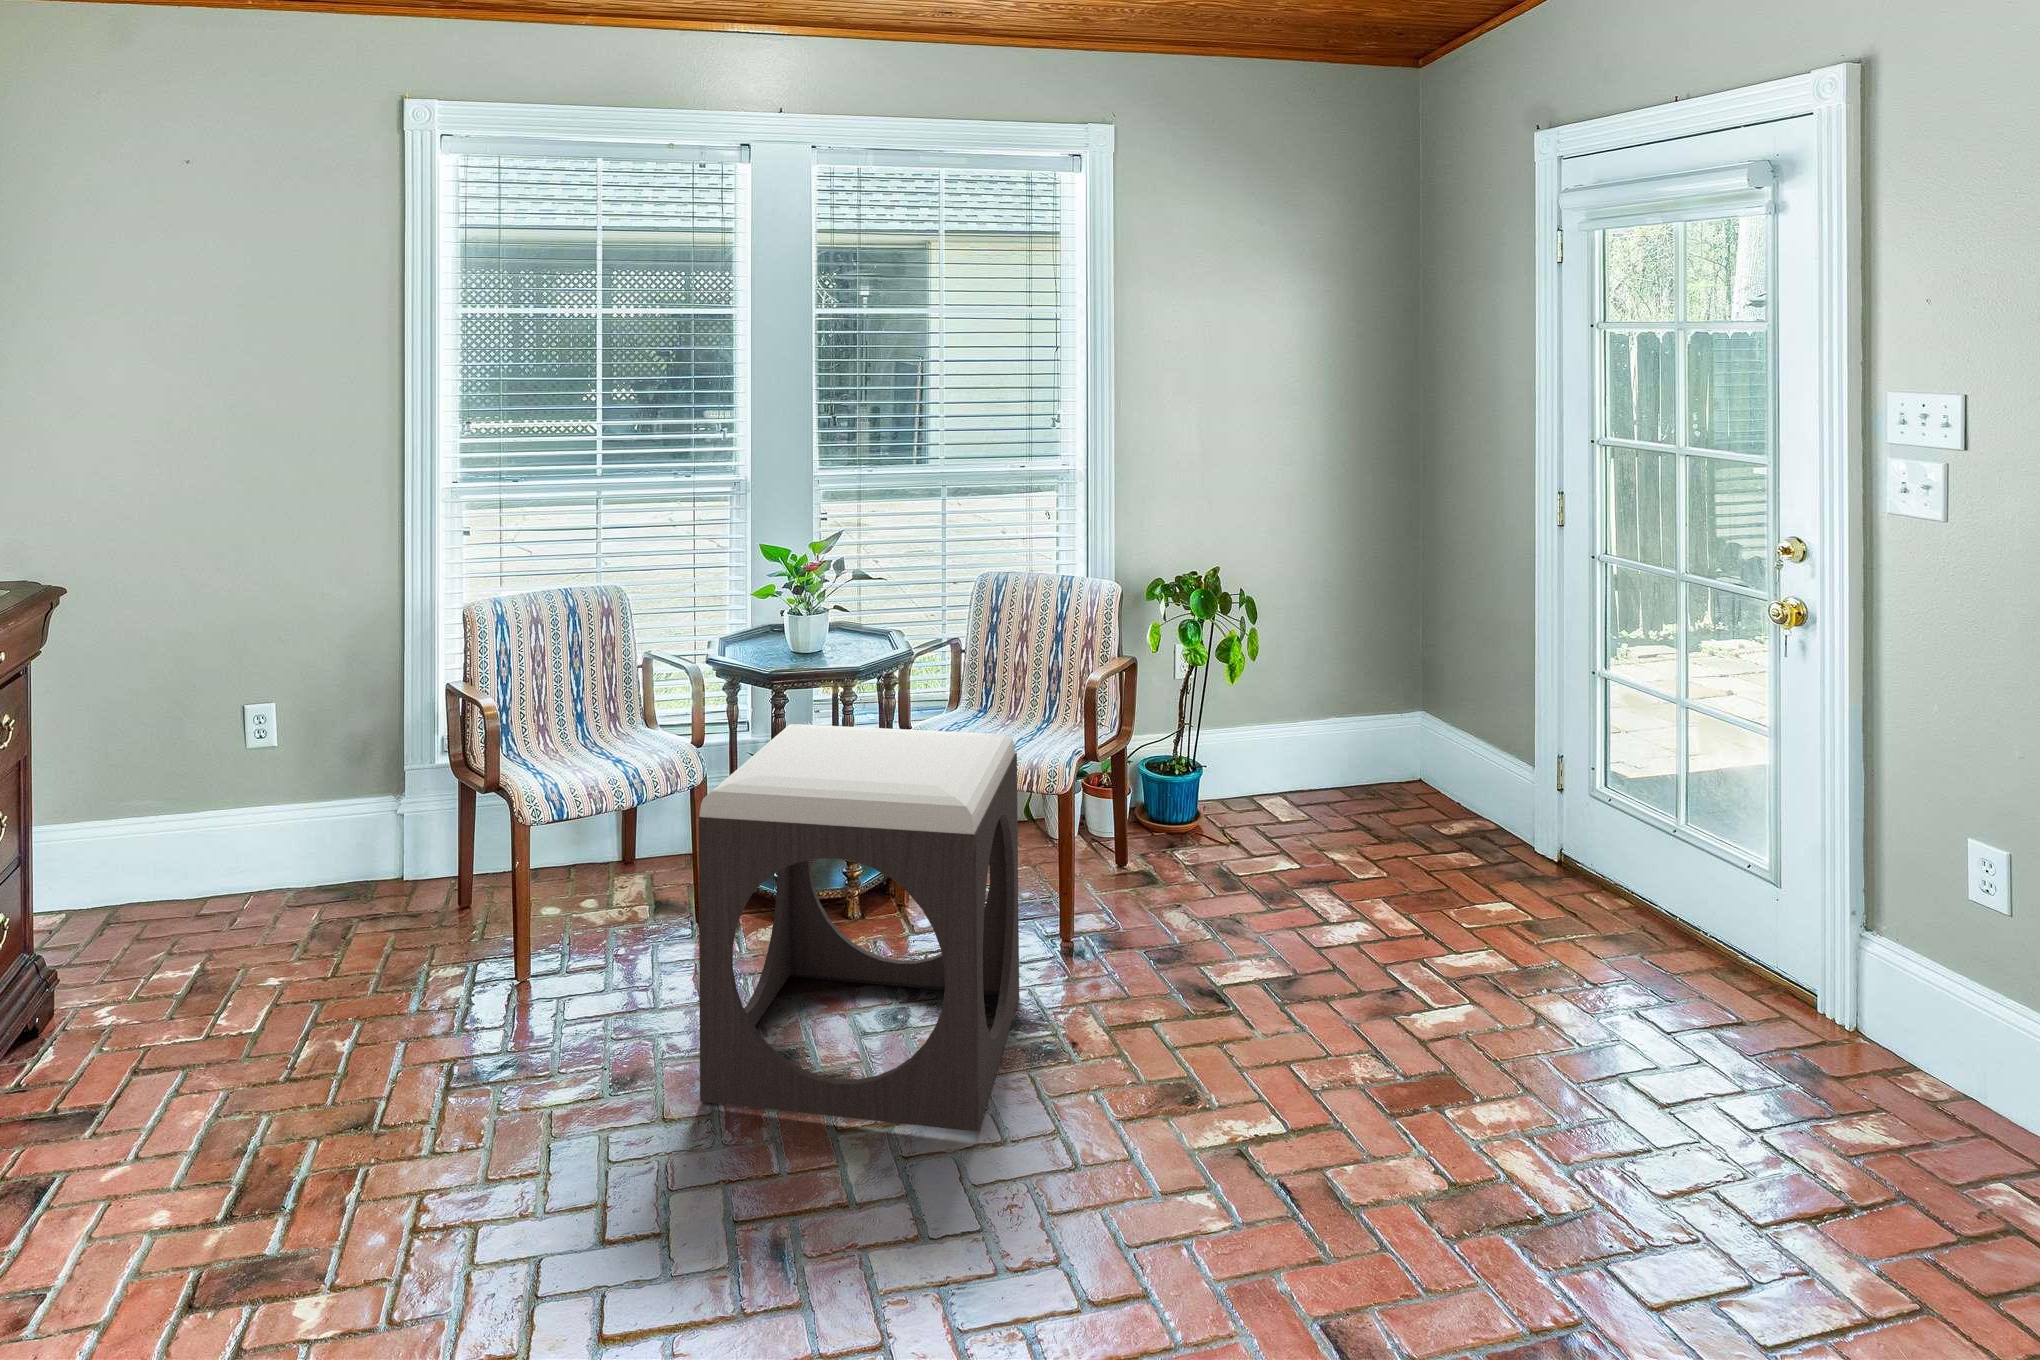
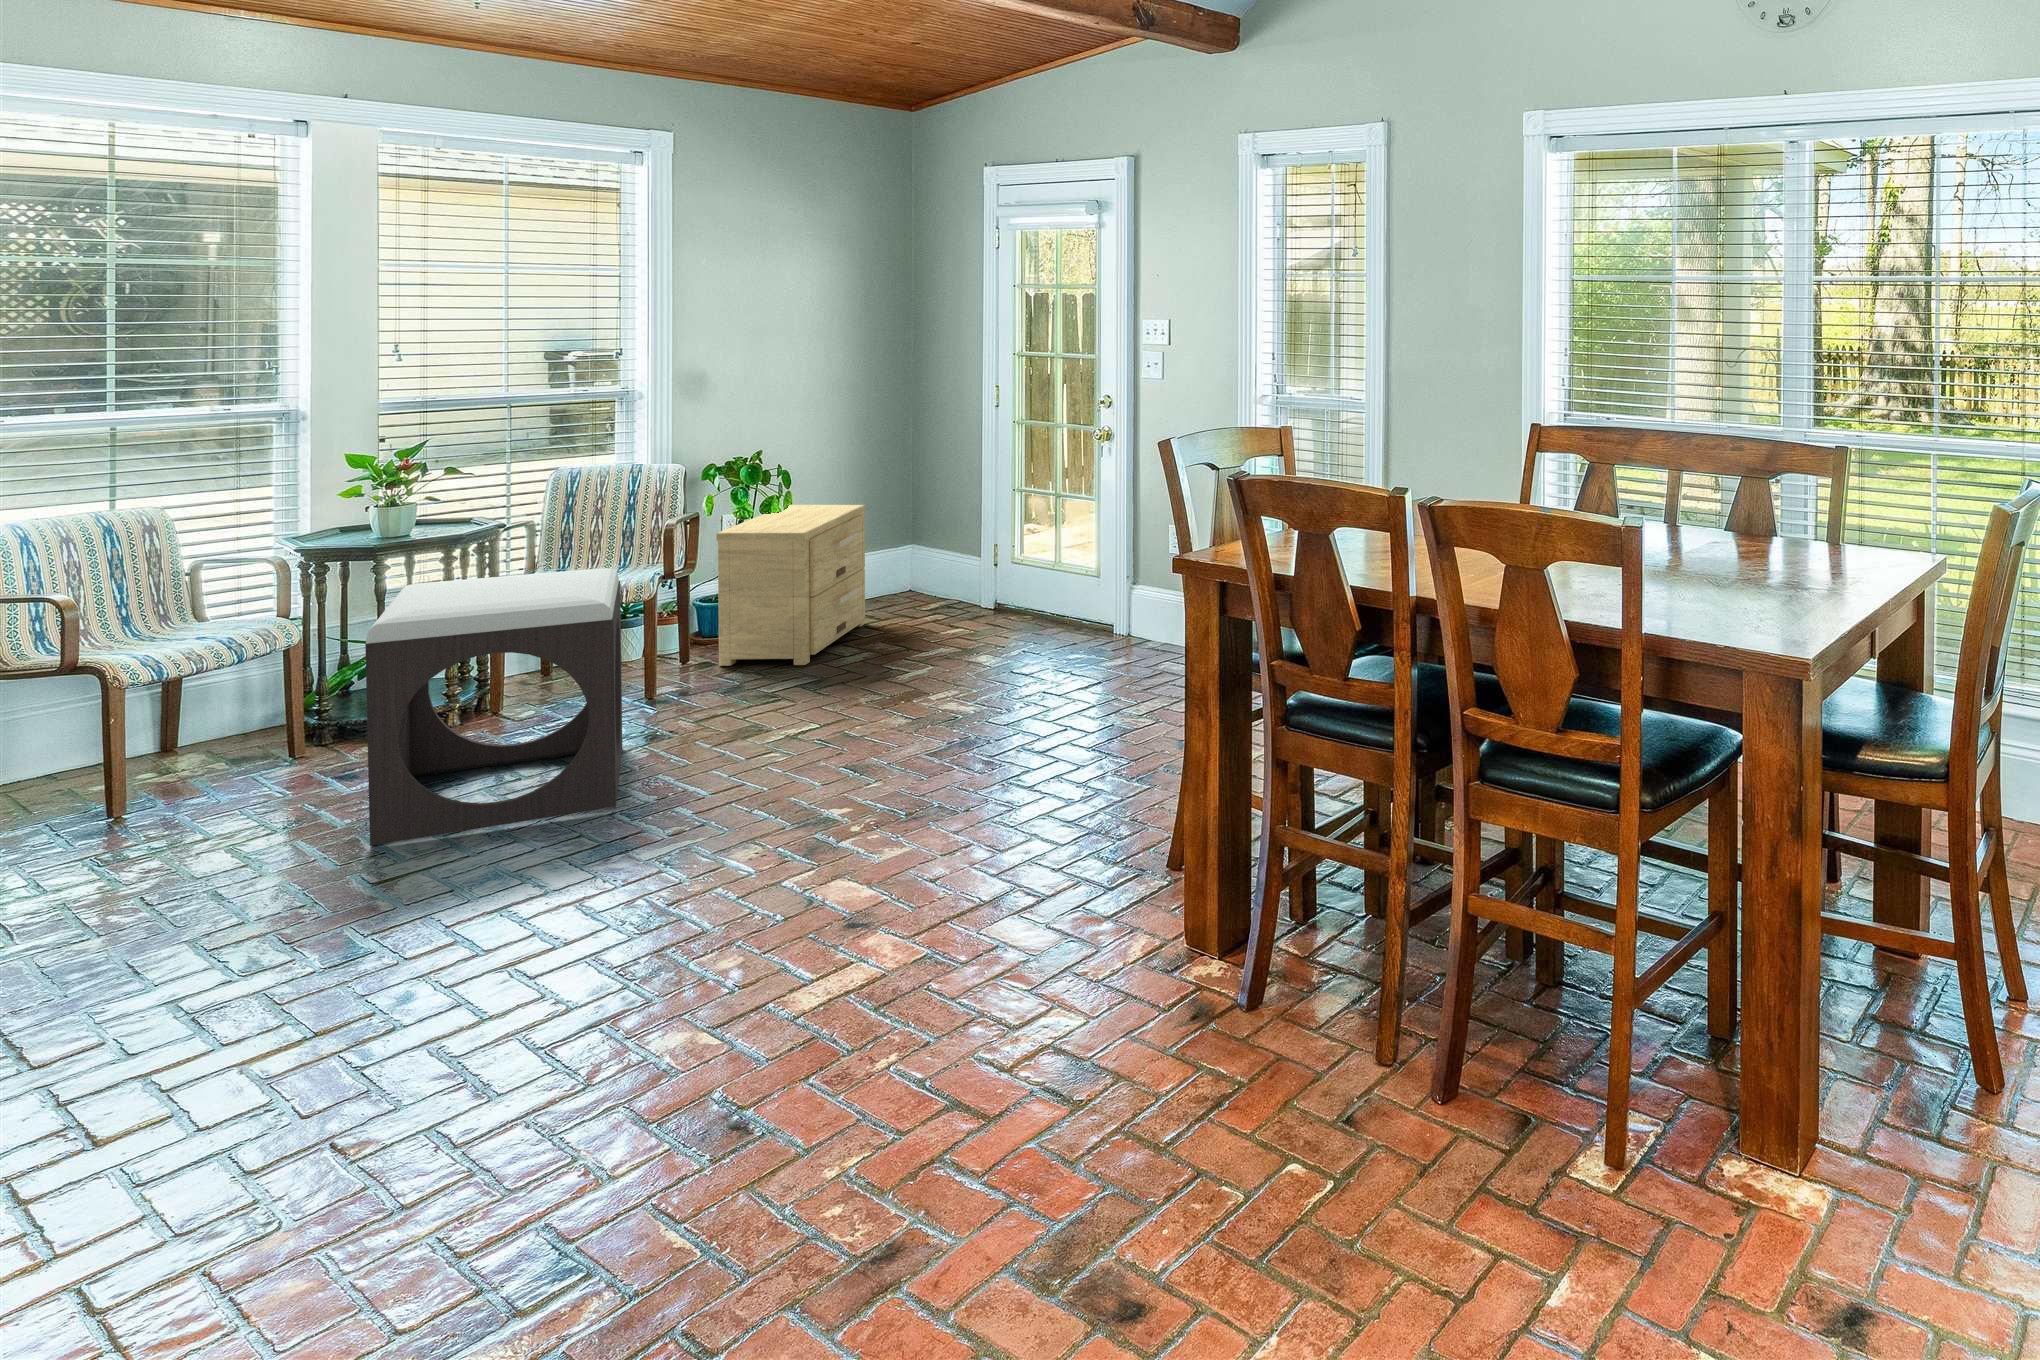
side table: none [1157,645,1351,893] -> present [716,505,865,666]

